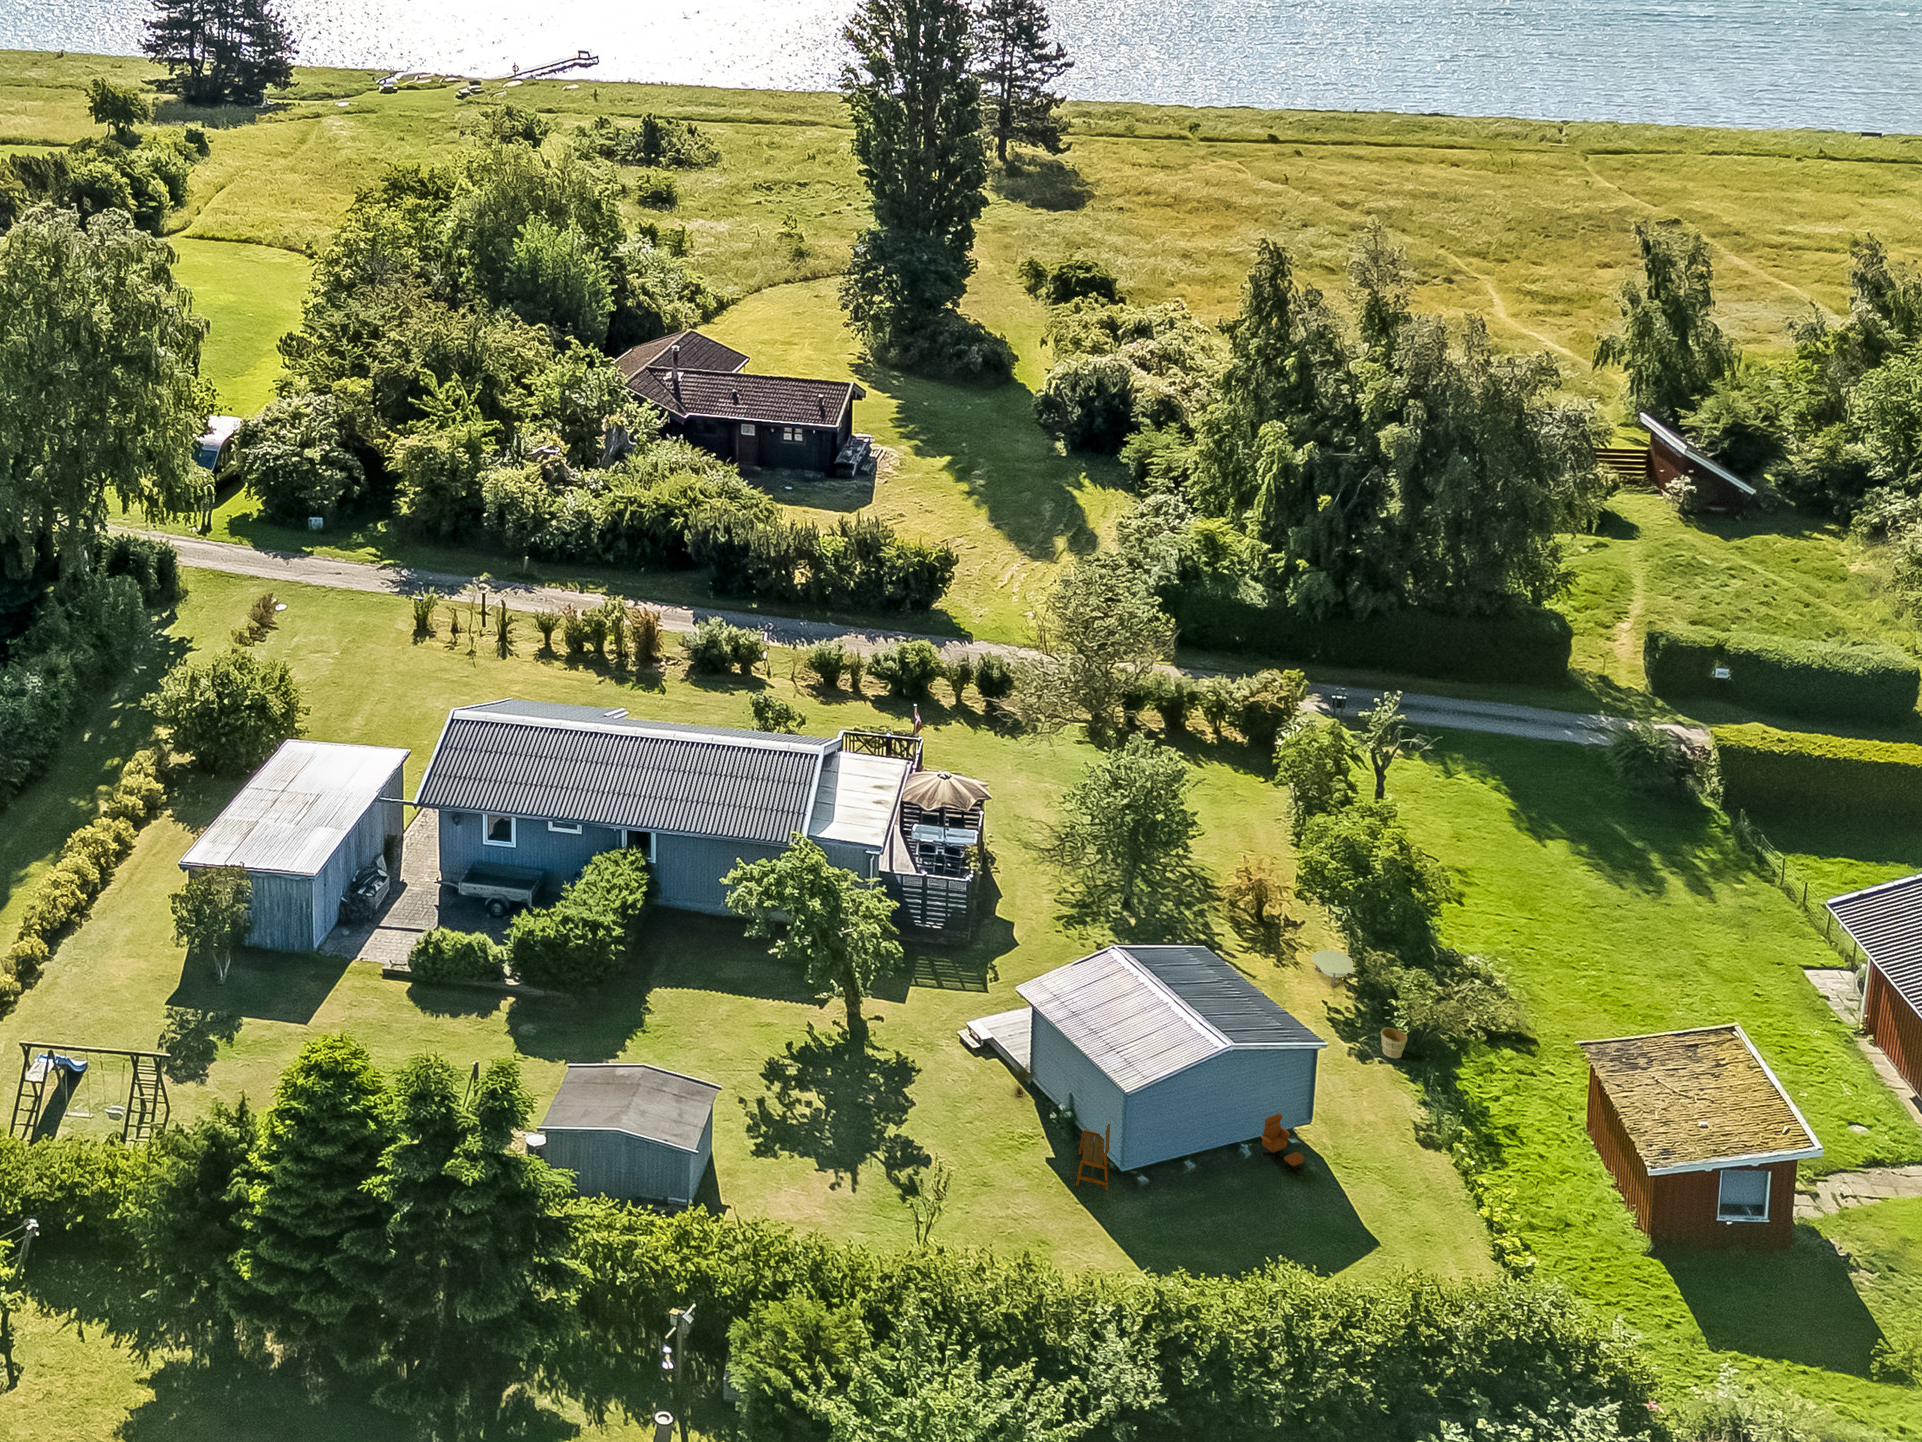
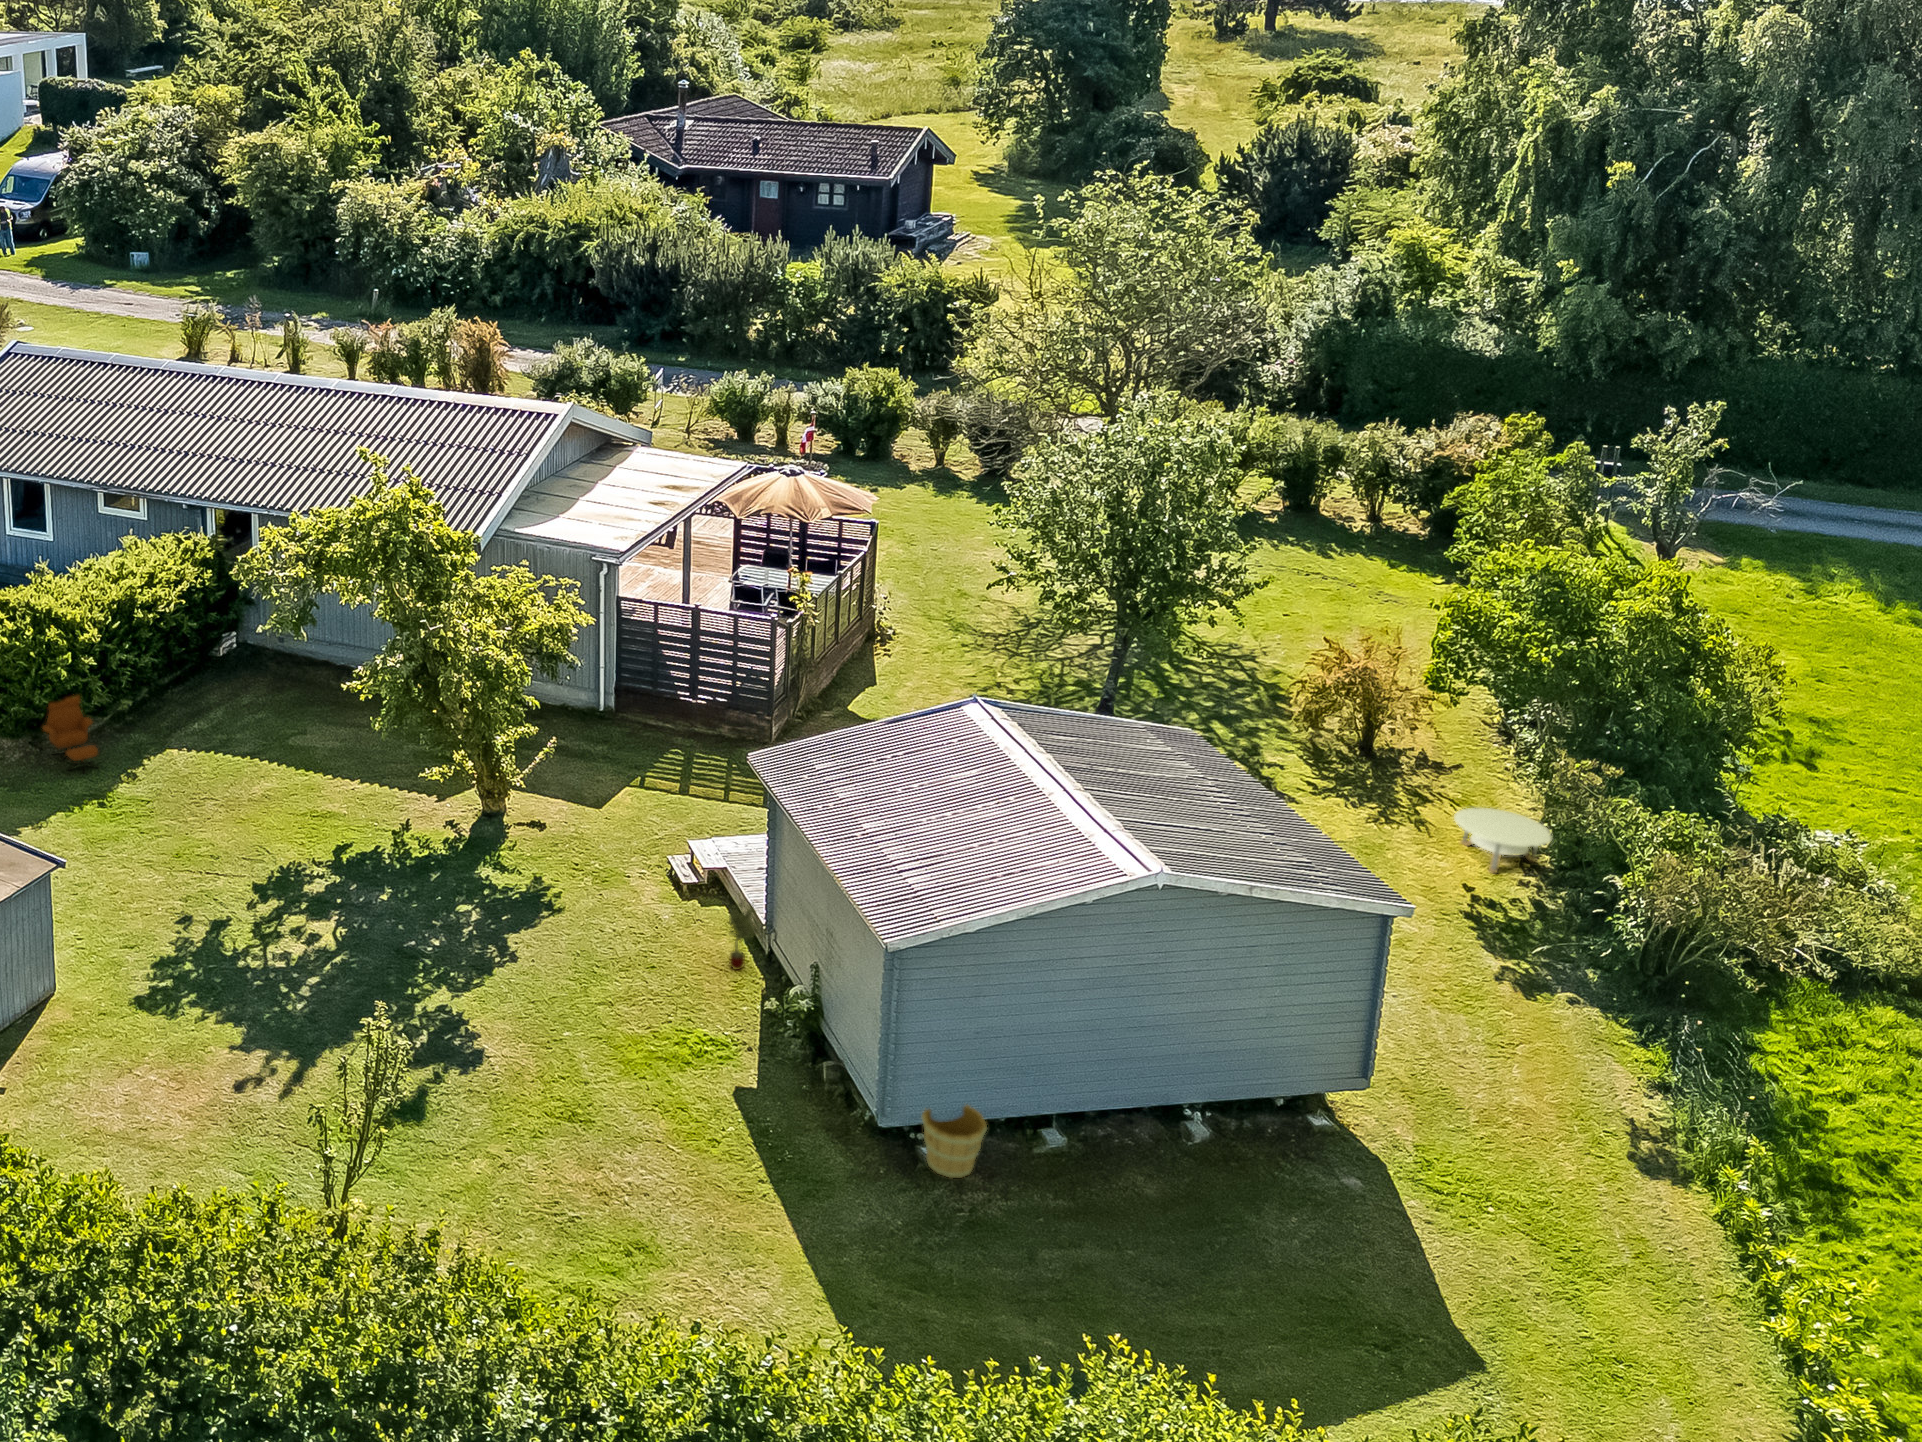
wooden bucket: present [1381,1027,1408,1059] -> present [922,1105,987,1178]
lounge chair: present [1261,1114,1304,1175] -> present [43,694,98,768]
bench: present [1076,1124,1110,1191] -> none [769,1009,872,1154]

